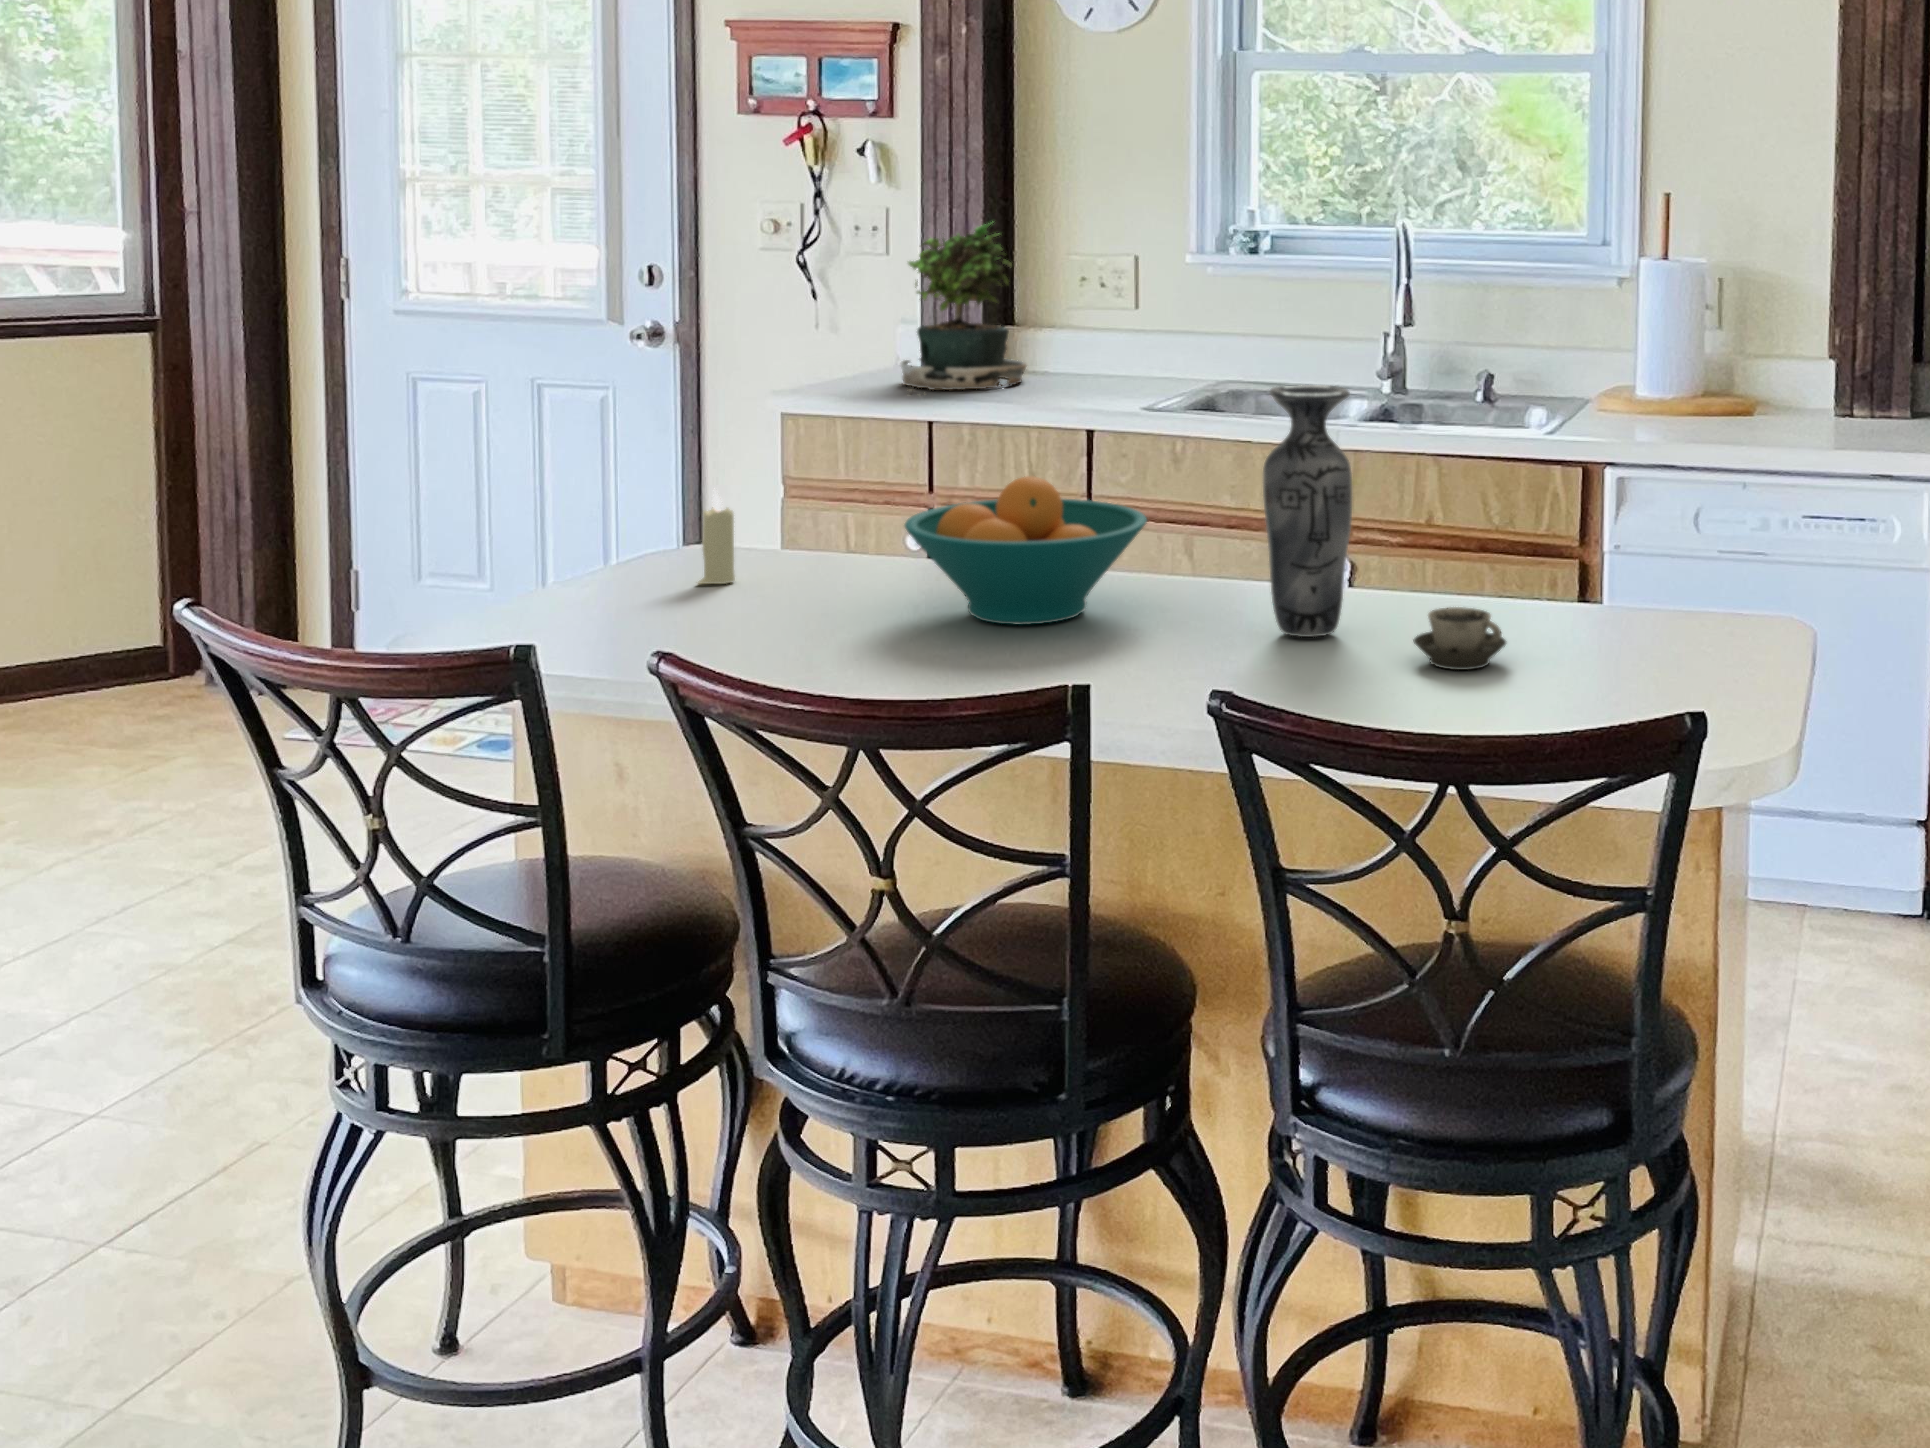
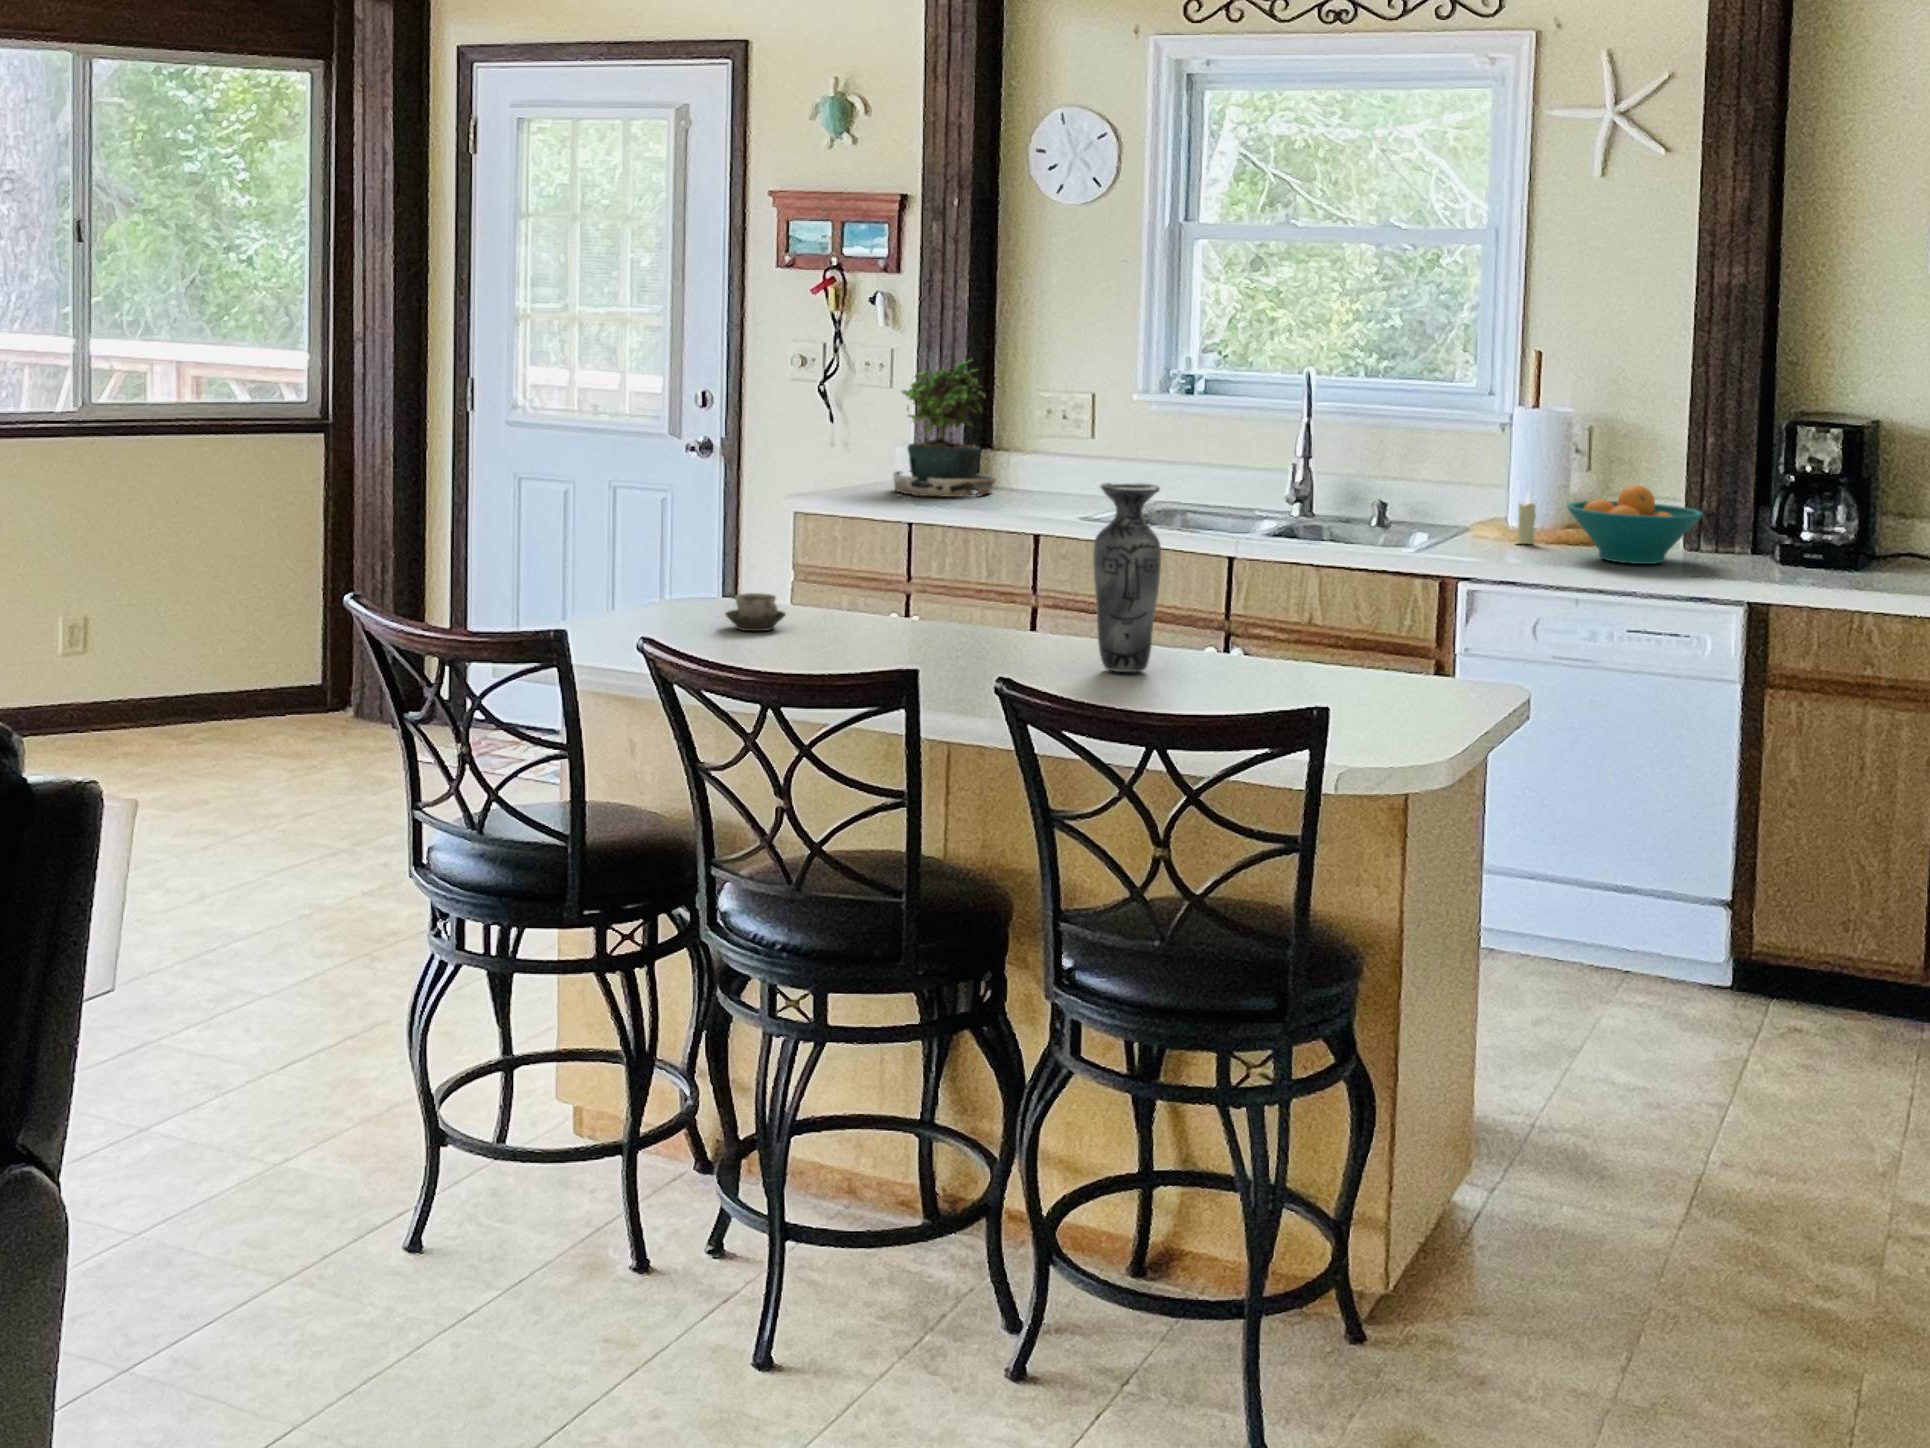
fruit bowl: present [905,476,1148,625] -> present [1567,485,1703,564]
candle: present [698,488,735,584] -> present [1516,495,1536,544]
cup: present [1414,607,1506,670] -> present [725,593,786,631]

